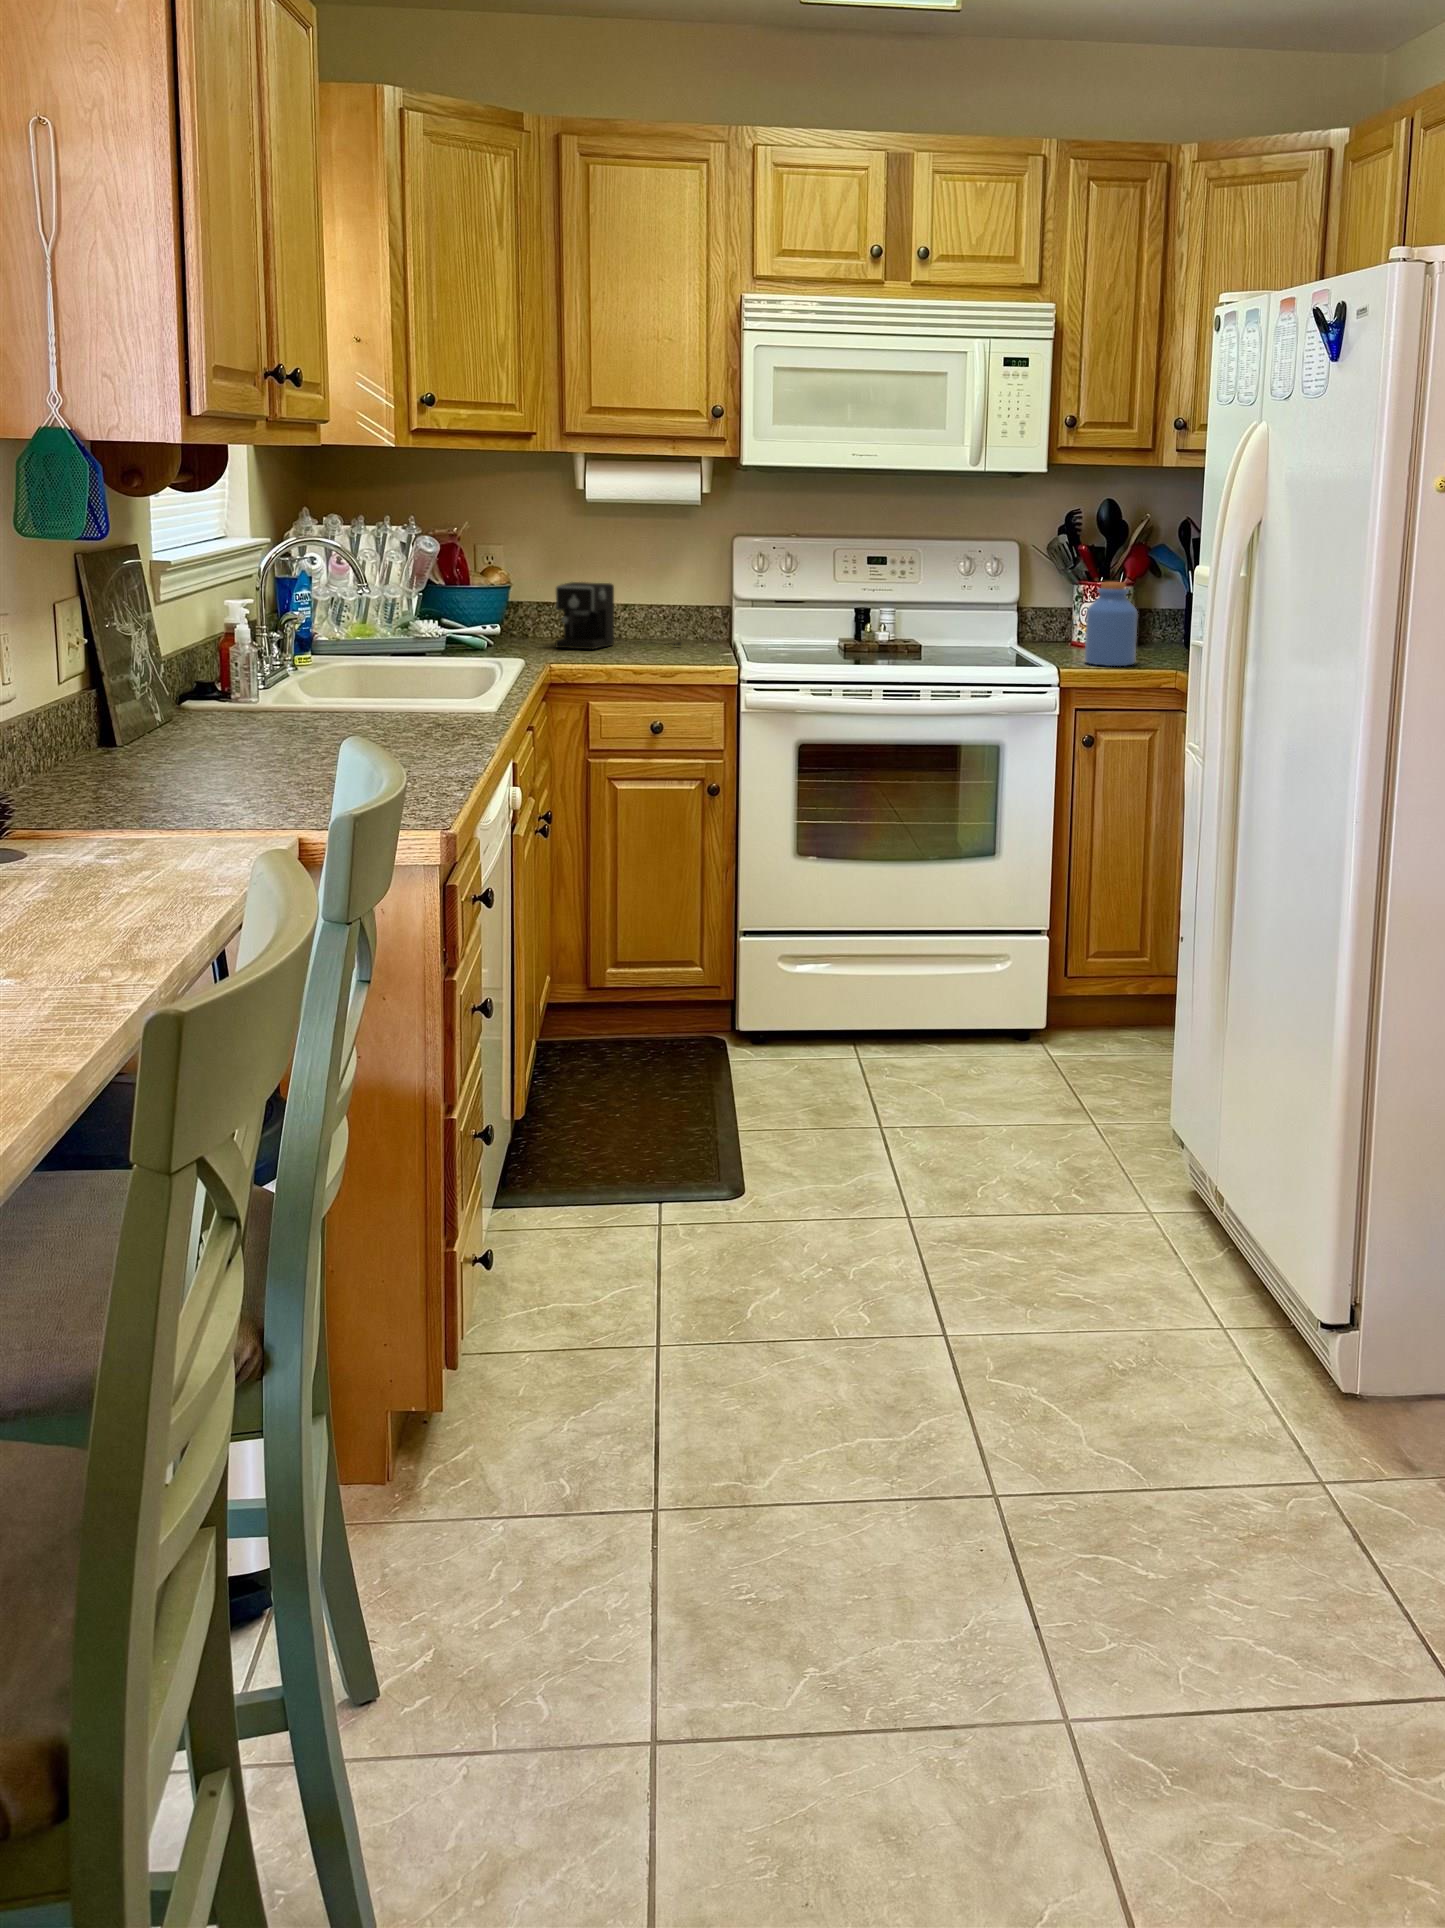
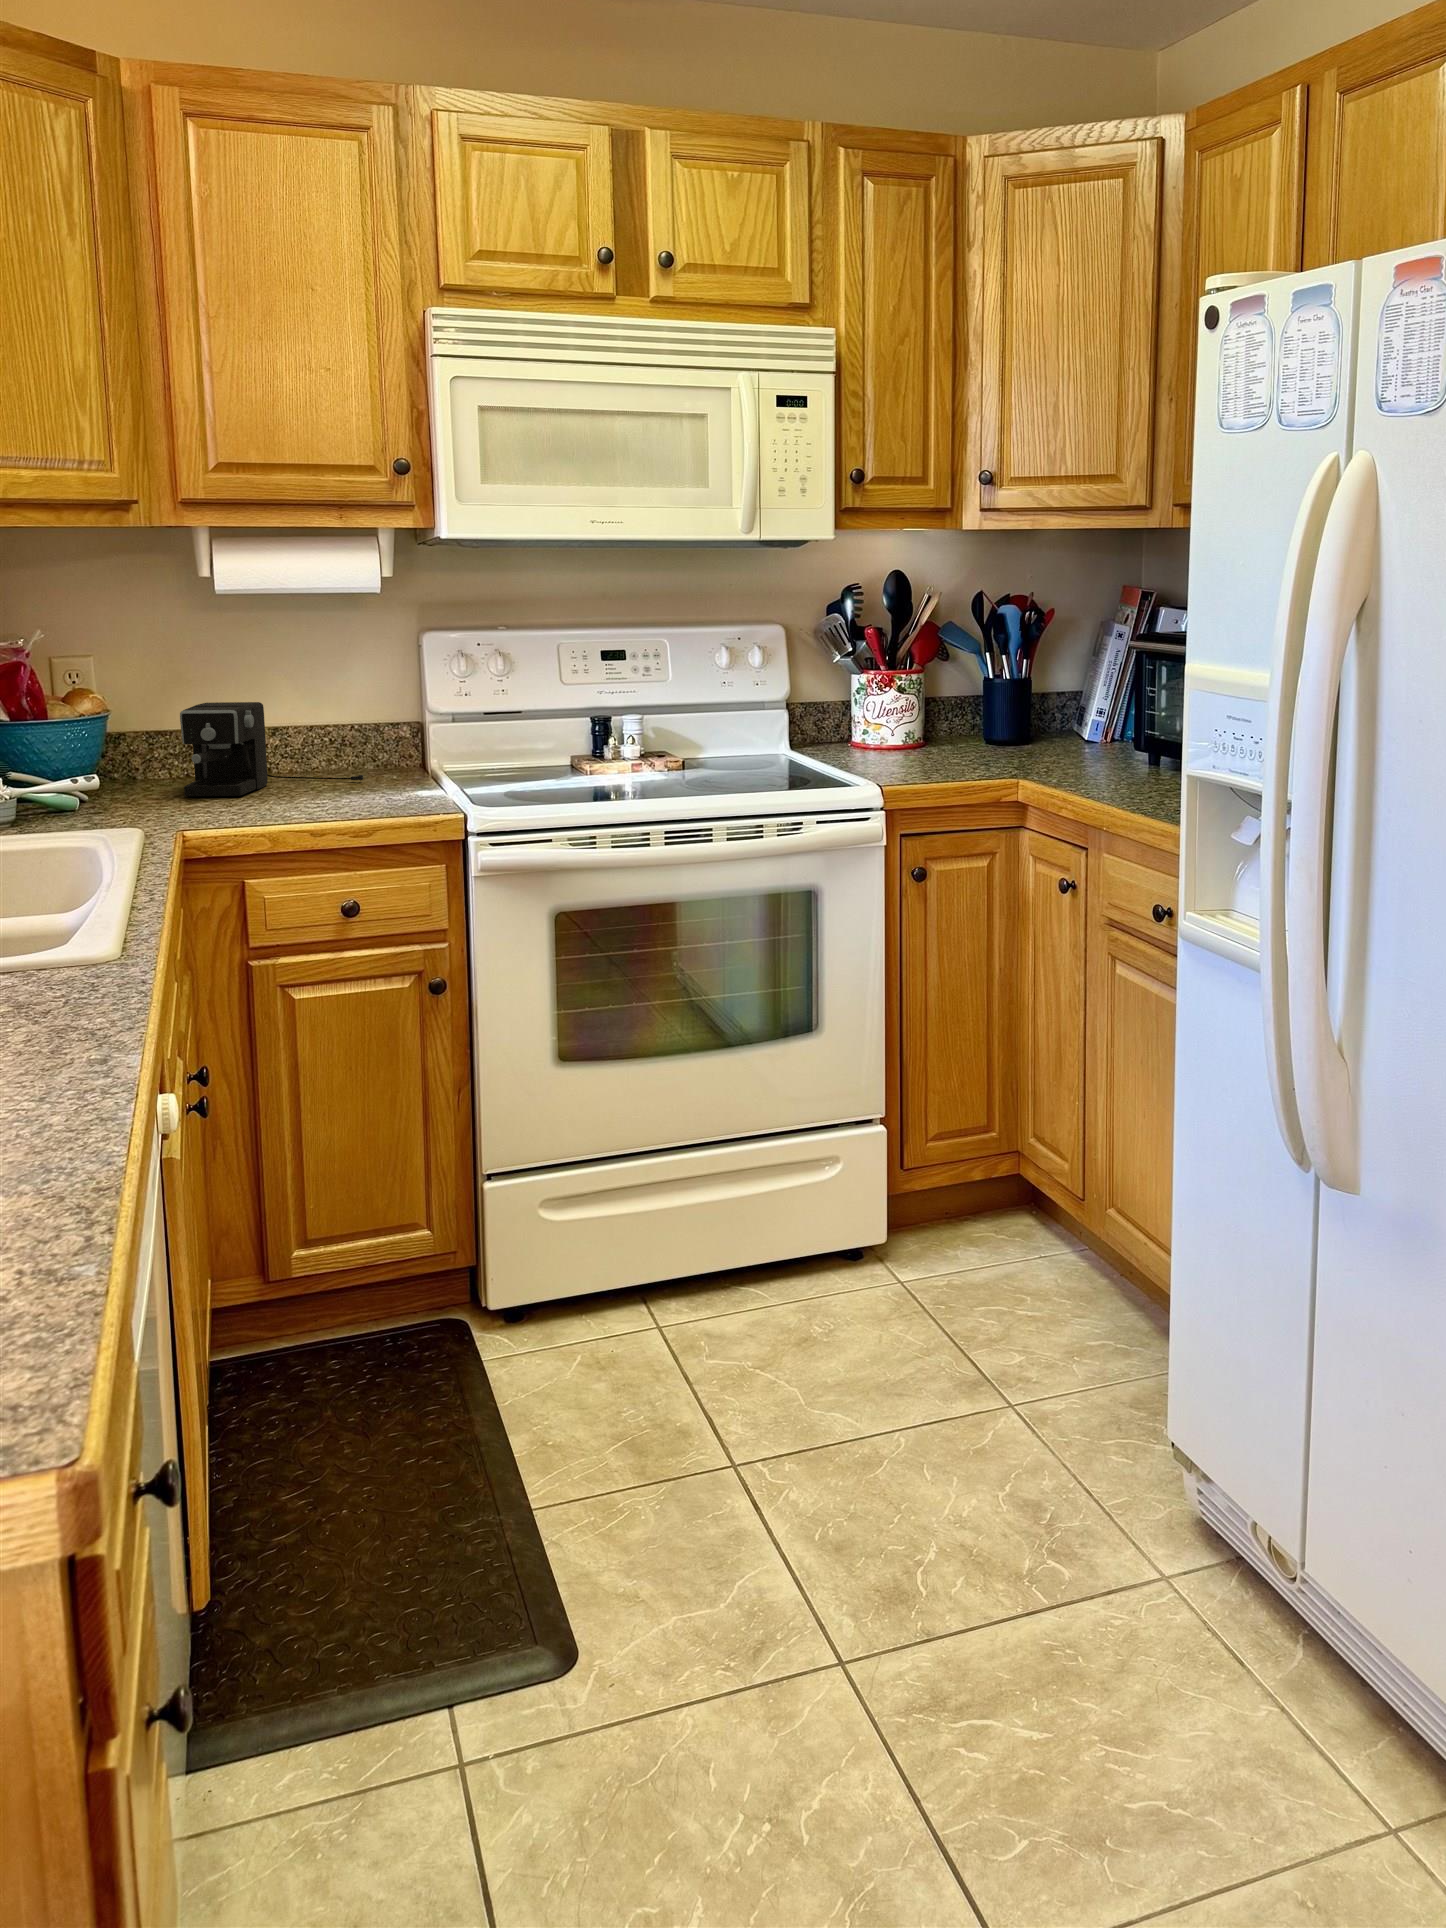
jar: present [1084,582,1138,666] -> none [888,670,951,774]

